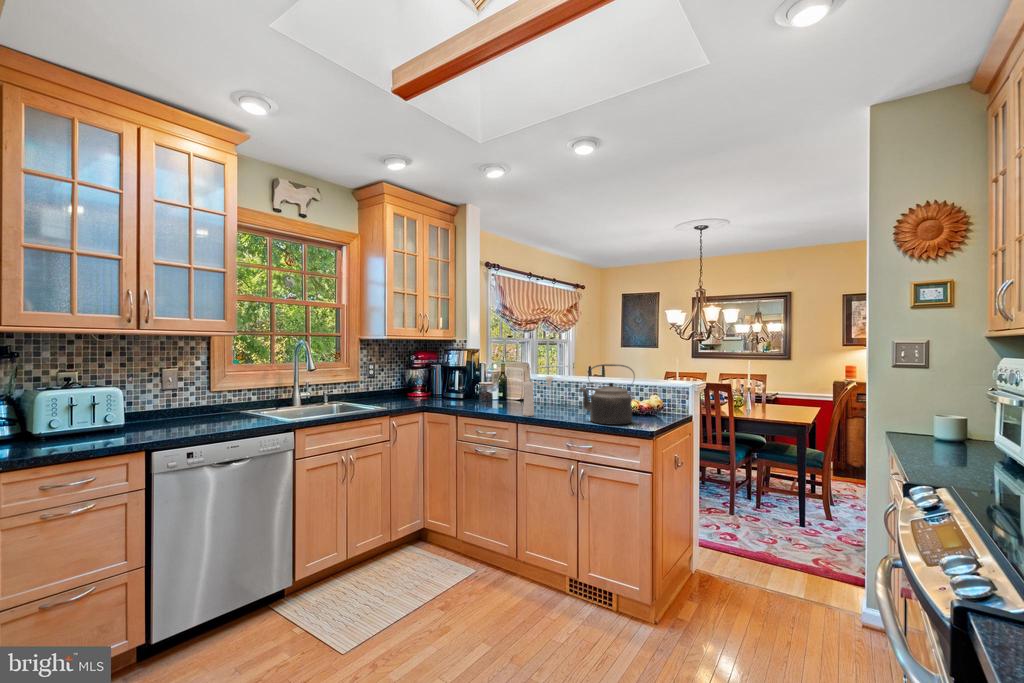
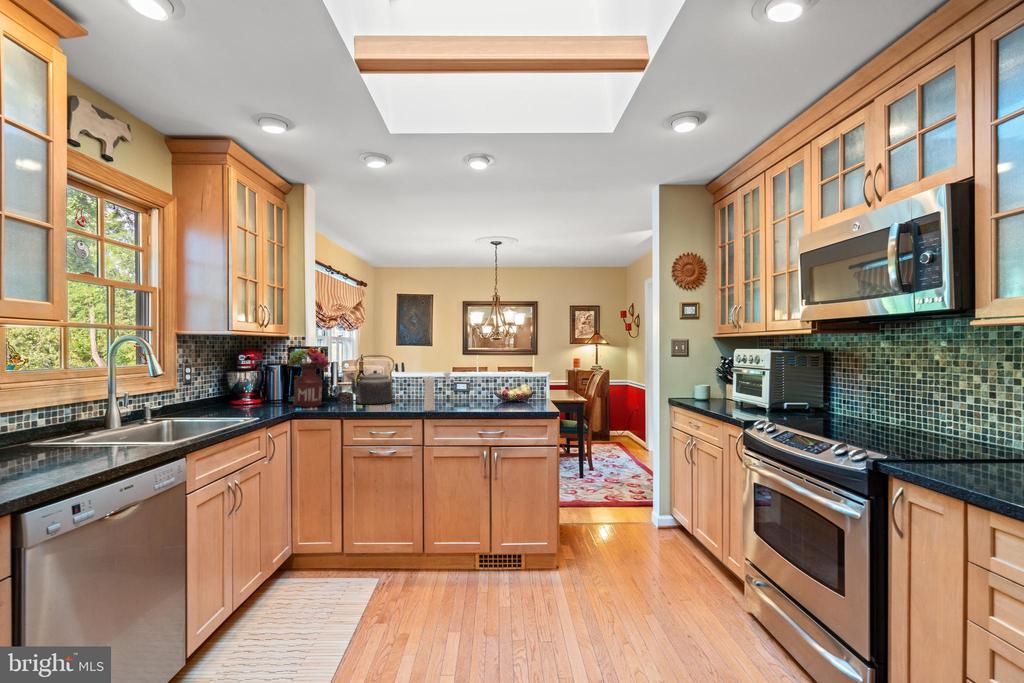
flower arrangement: none [430,350,466,403] -> present [287,348,331,407]
kettle: present [580,364,634,425] -> present [348,355,394,404]

